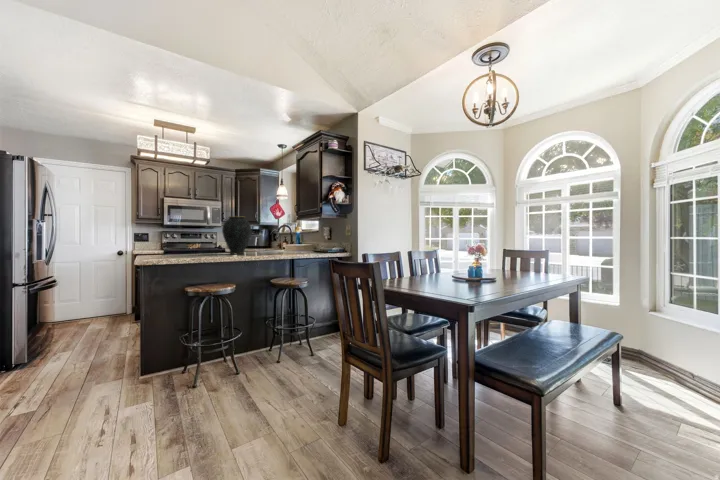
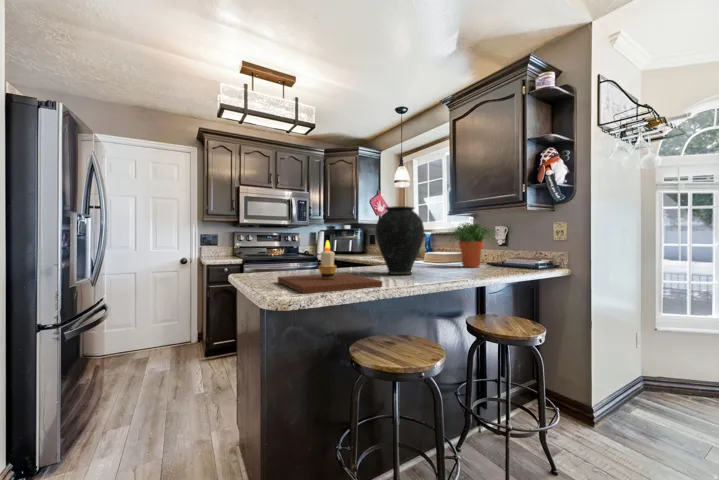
potted plant: none [284,225,316,252] -> present [450,223,495,267]
candle: none [154,234,204,259] -> present [278,240,382,293]

